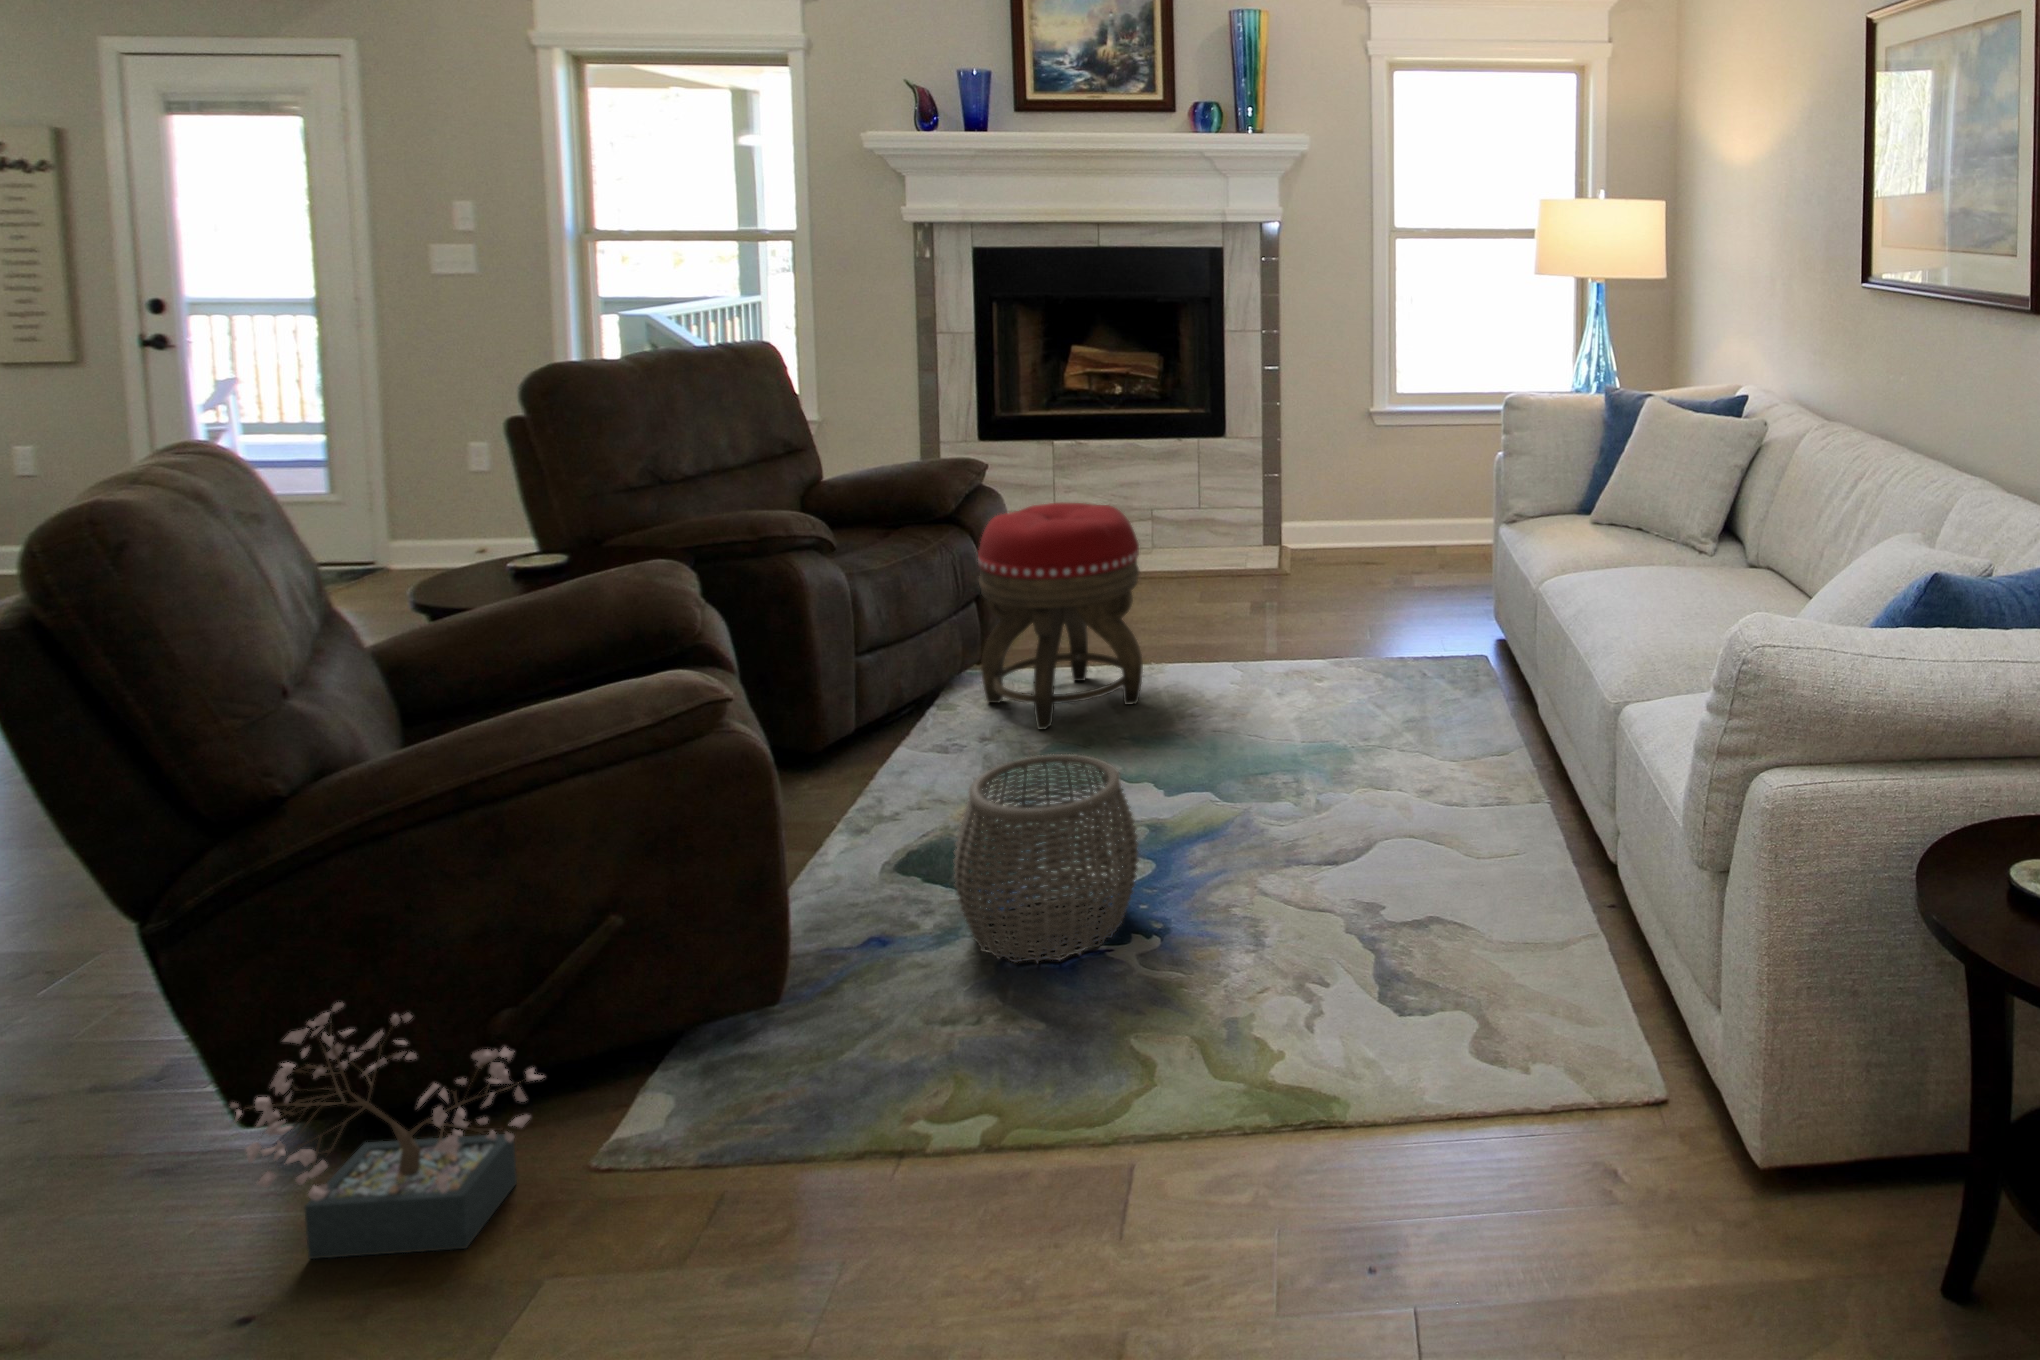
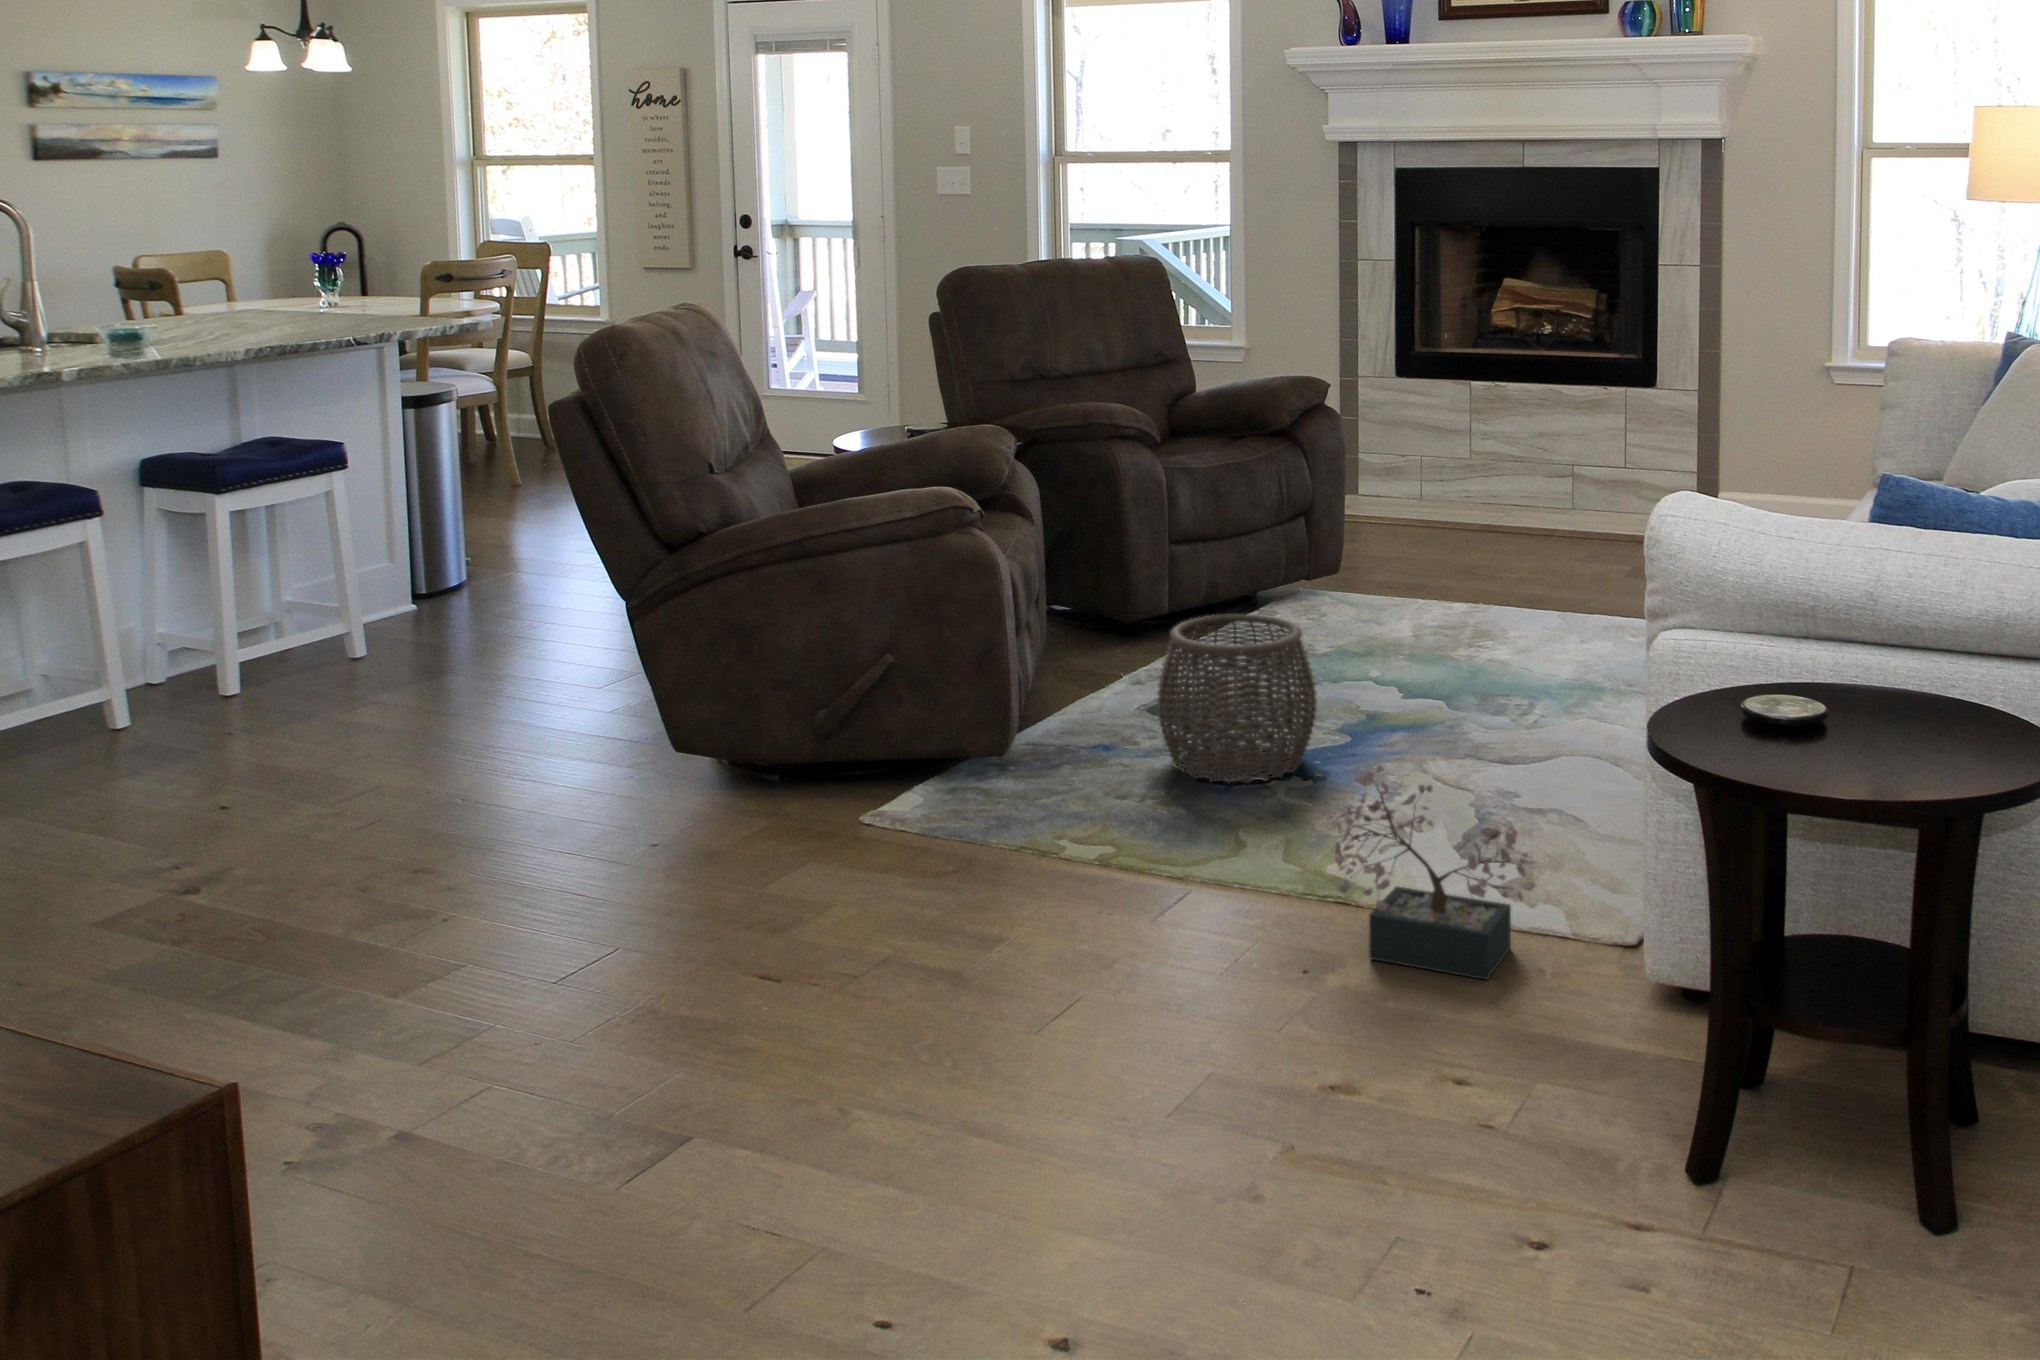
footstool: present [978,503,1143,729] -> none [1296,421,1454,637]
decorative plant: present [230,1002,544,1259] -> present [1327,765,1535,980]

